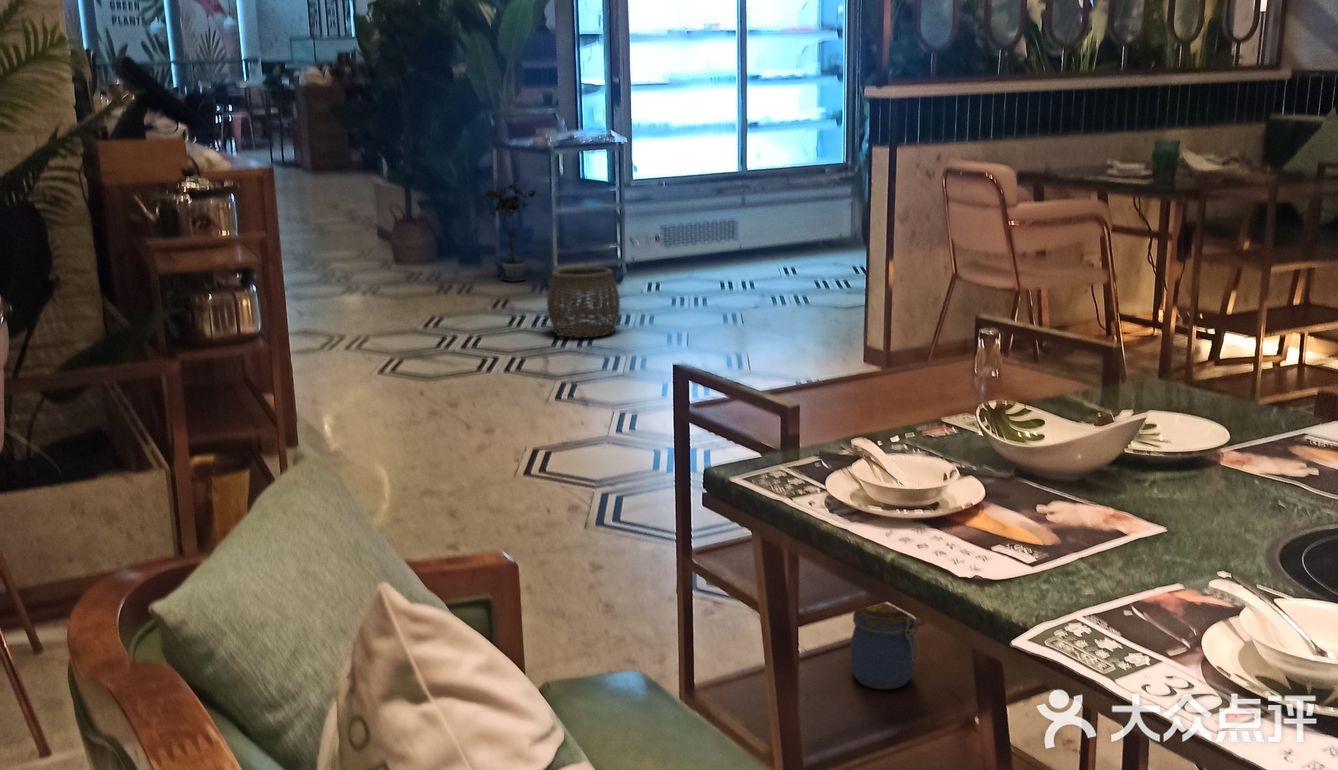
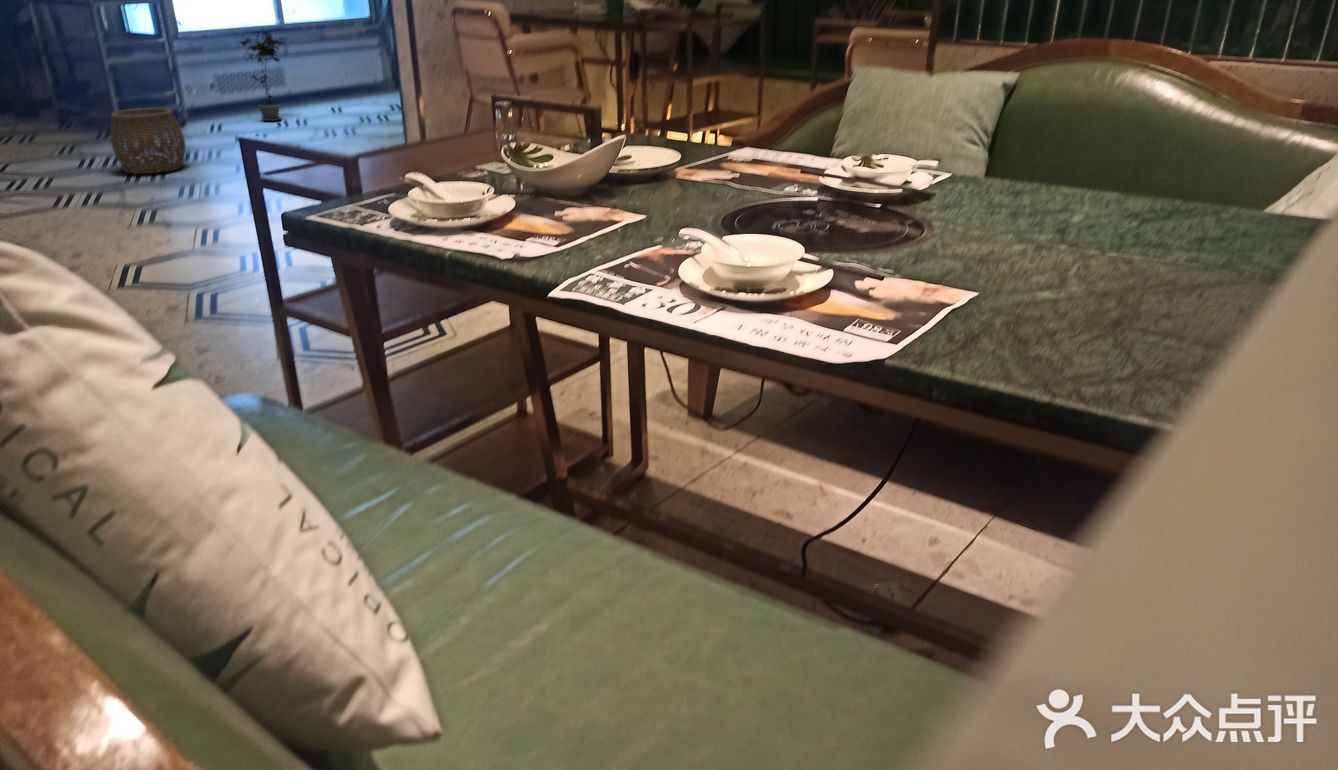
potted plant: present [478,180,536,282] -> present [240,31,287,121]
jar: present [850,603,919,689] -> none [428,317,483,392]

